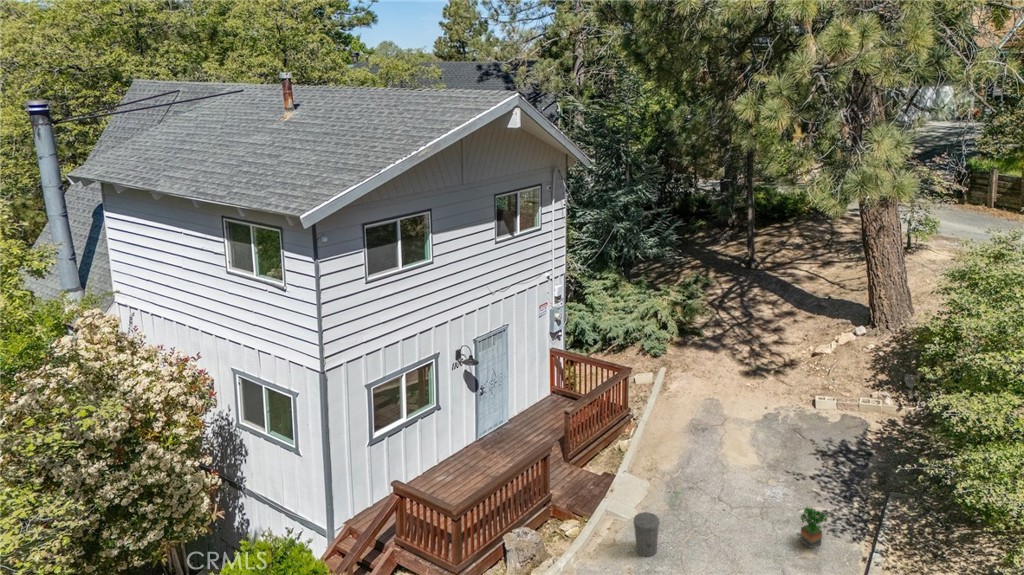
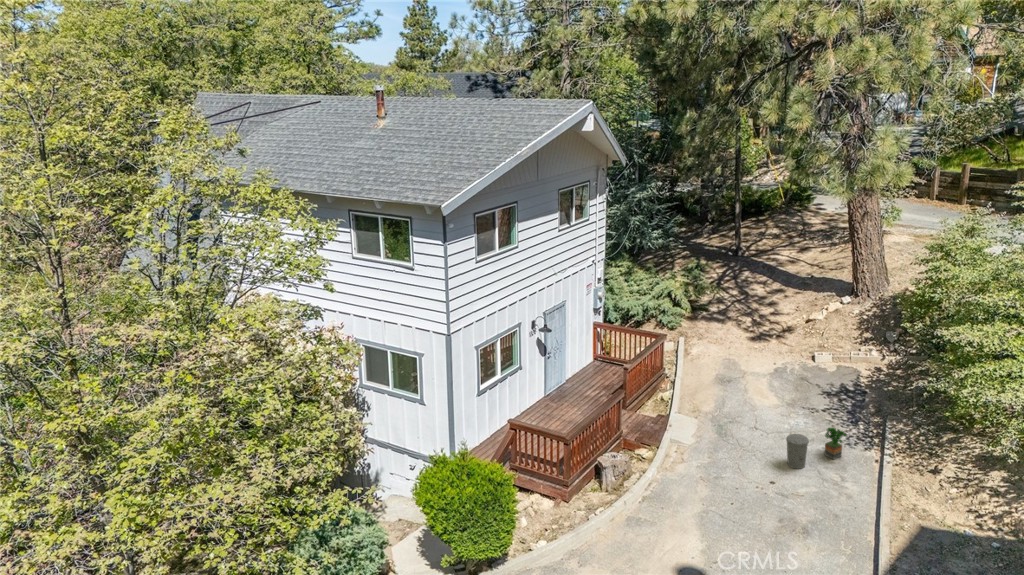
trash can: present [633,512,660,557] -> present [786,434,809,469]

